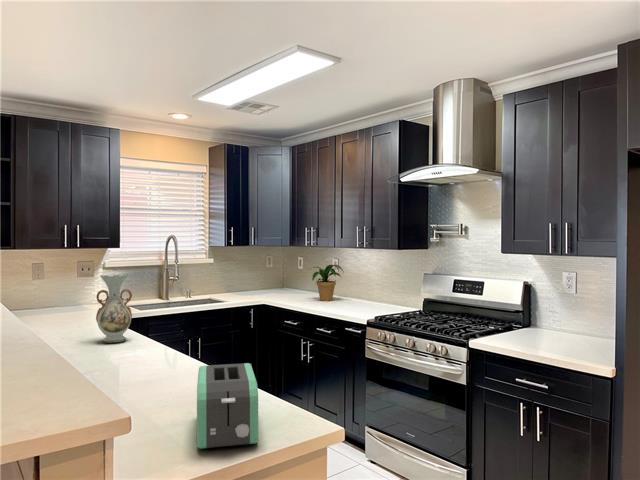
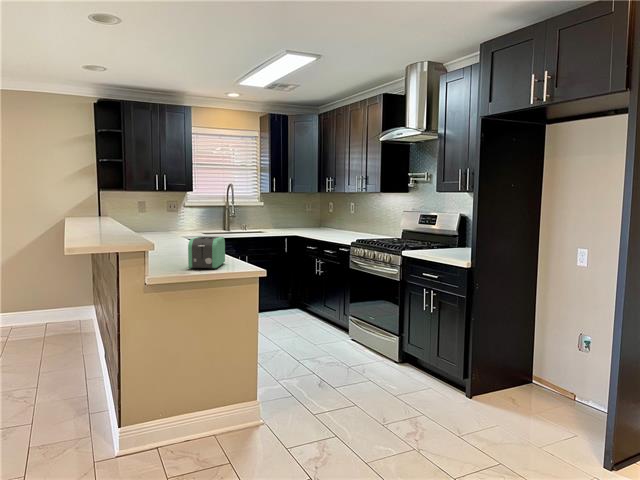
potted plant: present [312,265,343,301] -> none [327,206,354,234]
vase: present [96,274,132,343] -> none [167,203,189,244]

